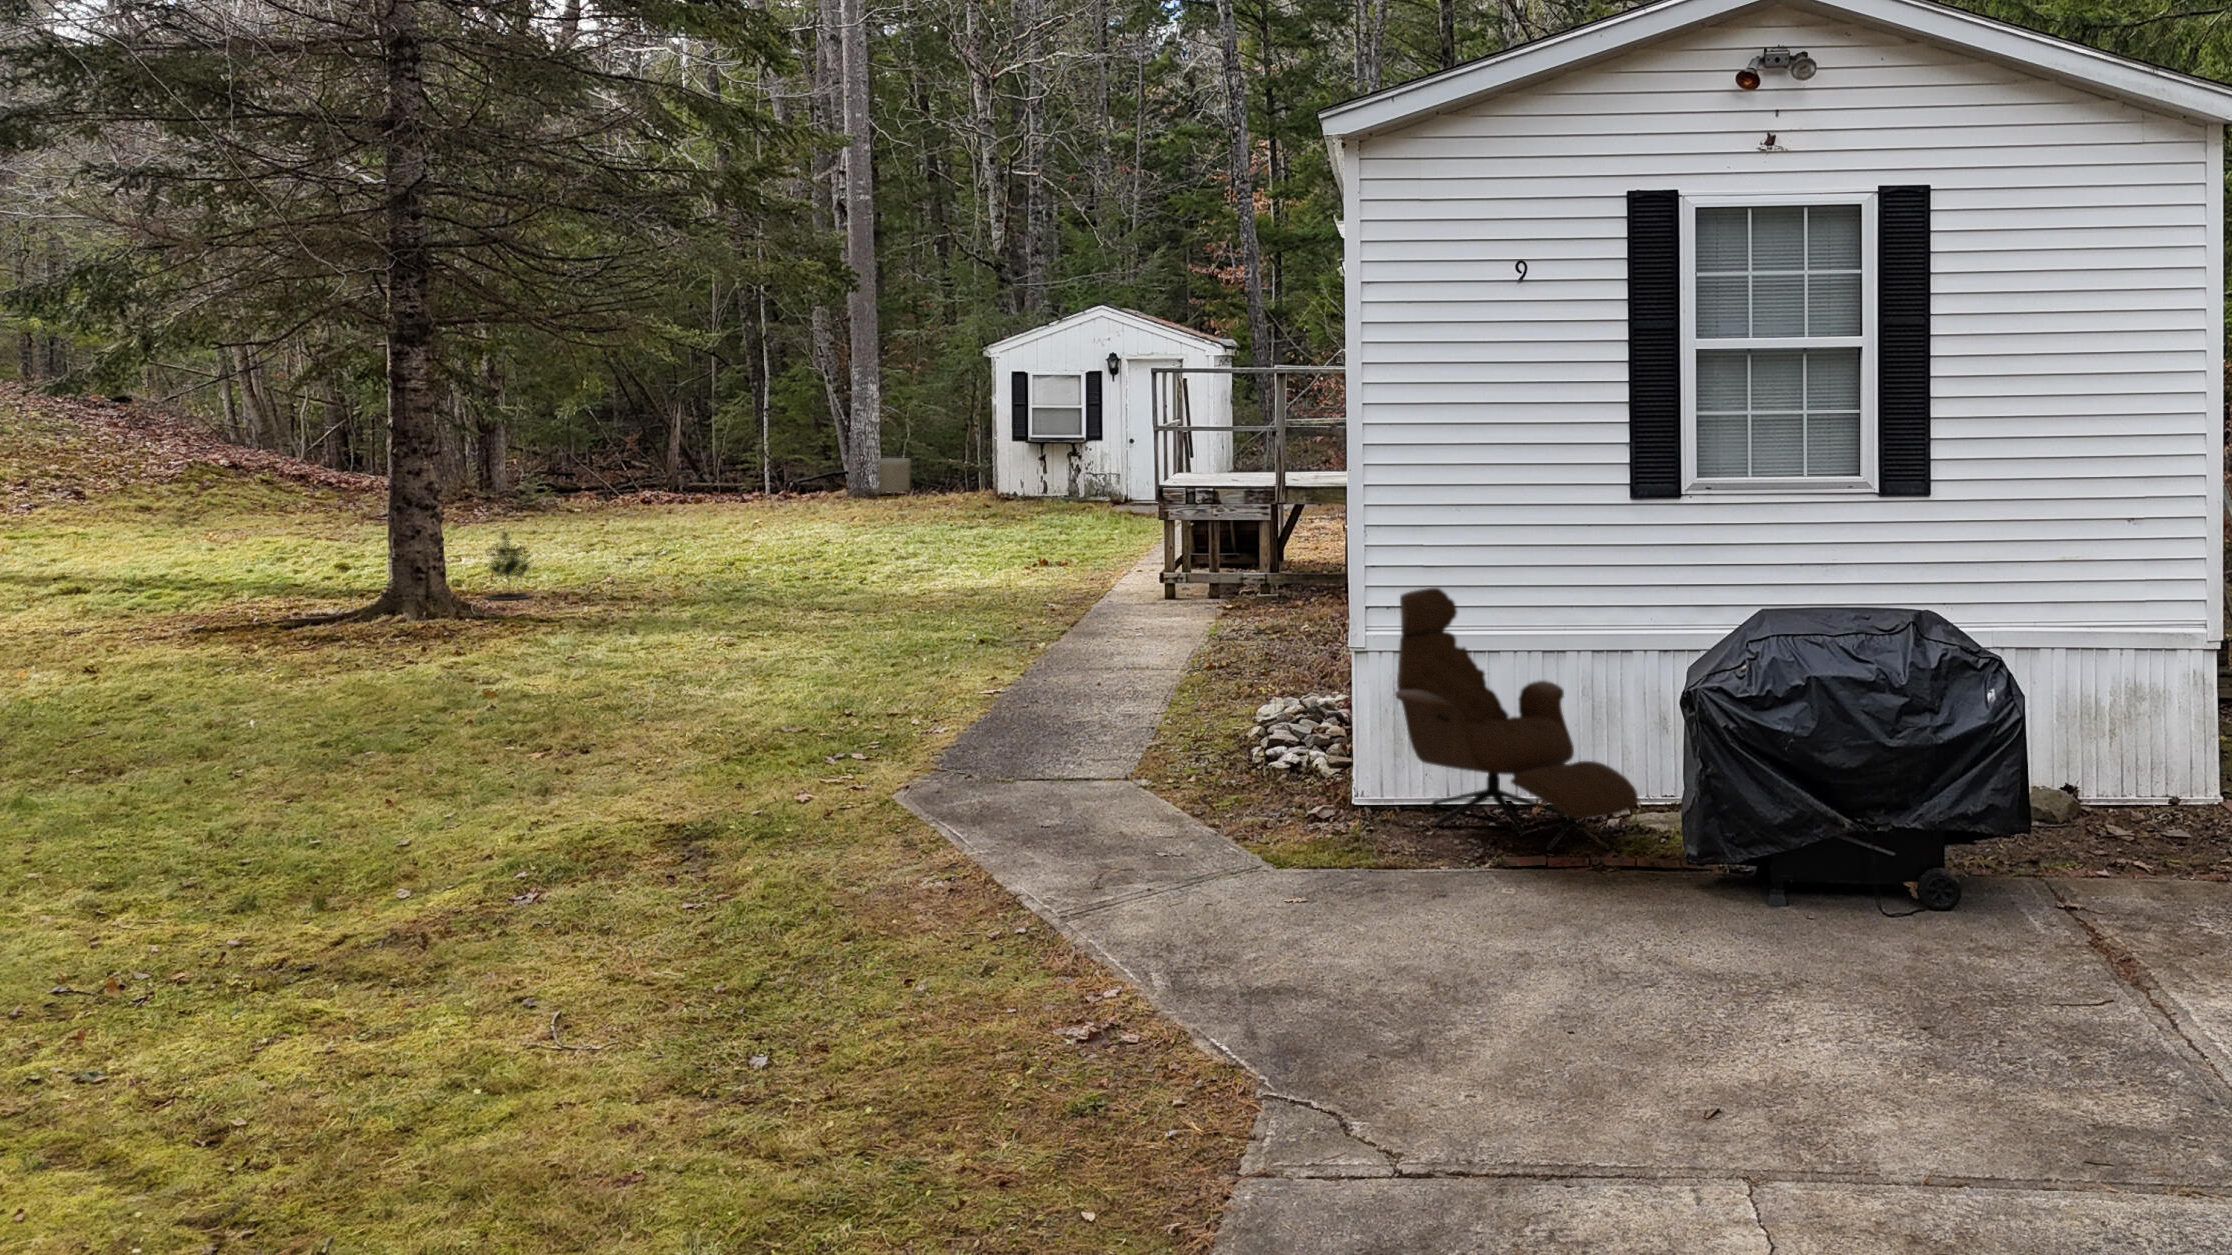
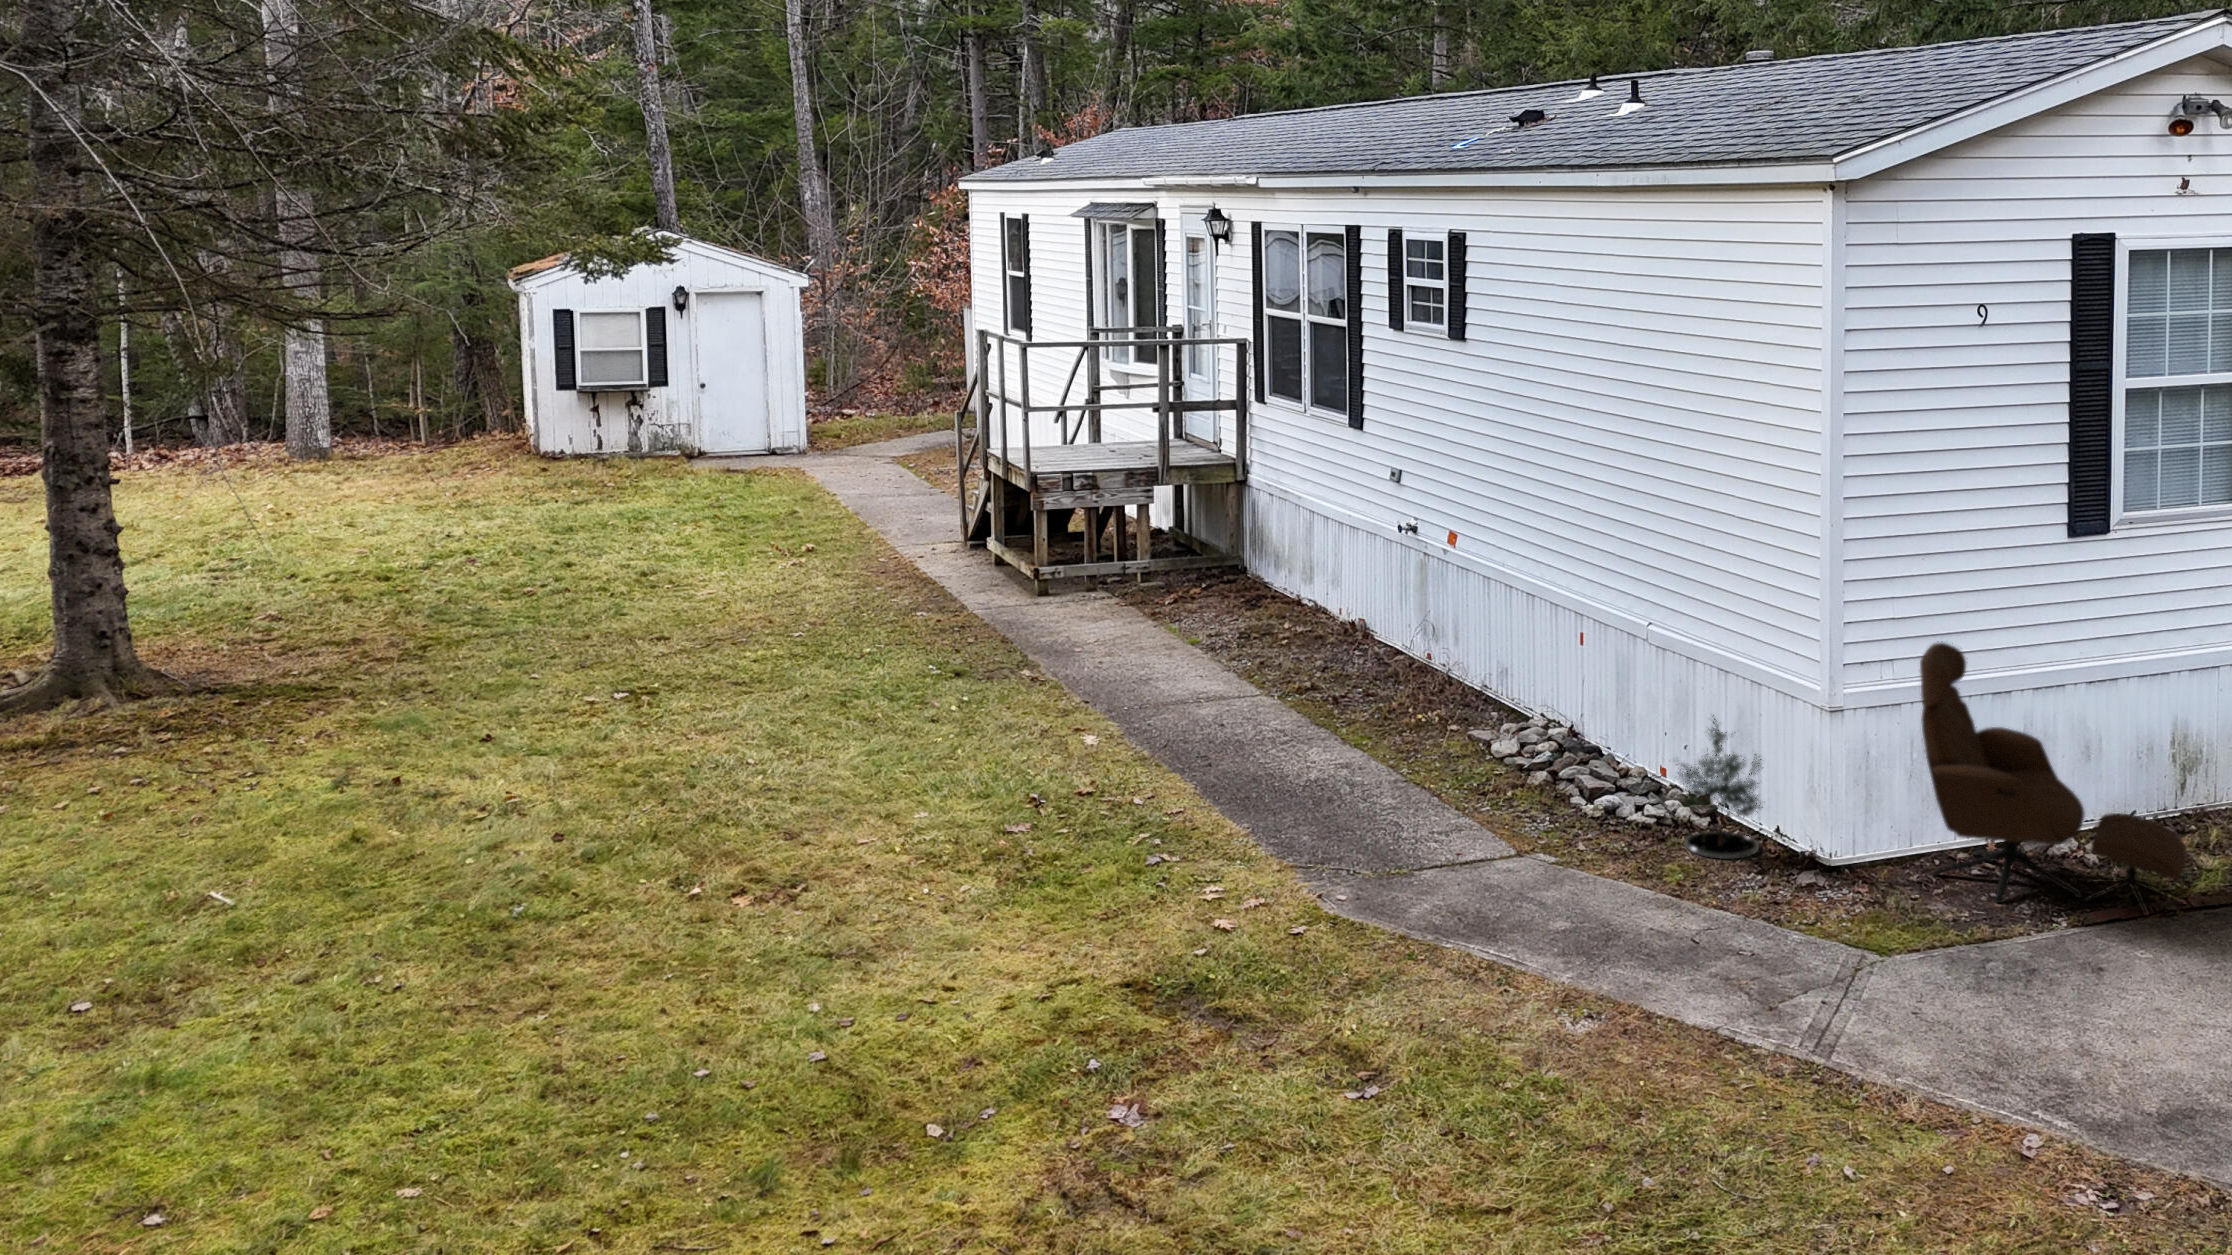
storage bench: present [872,458,910,495] -> none [316,410,363,460]
potted tree: present [486,531,531,600] -> present [1677,715,1763,859]

